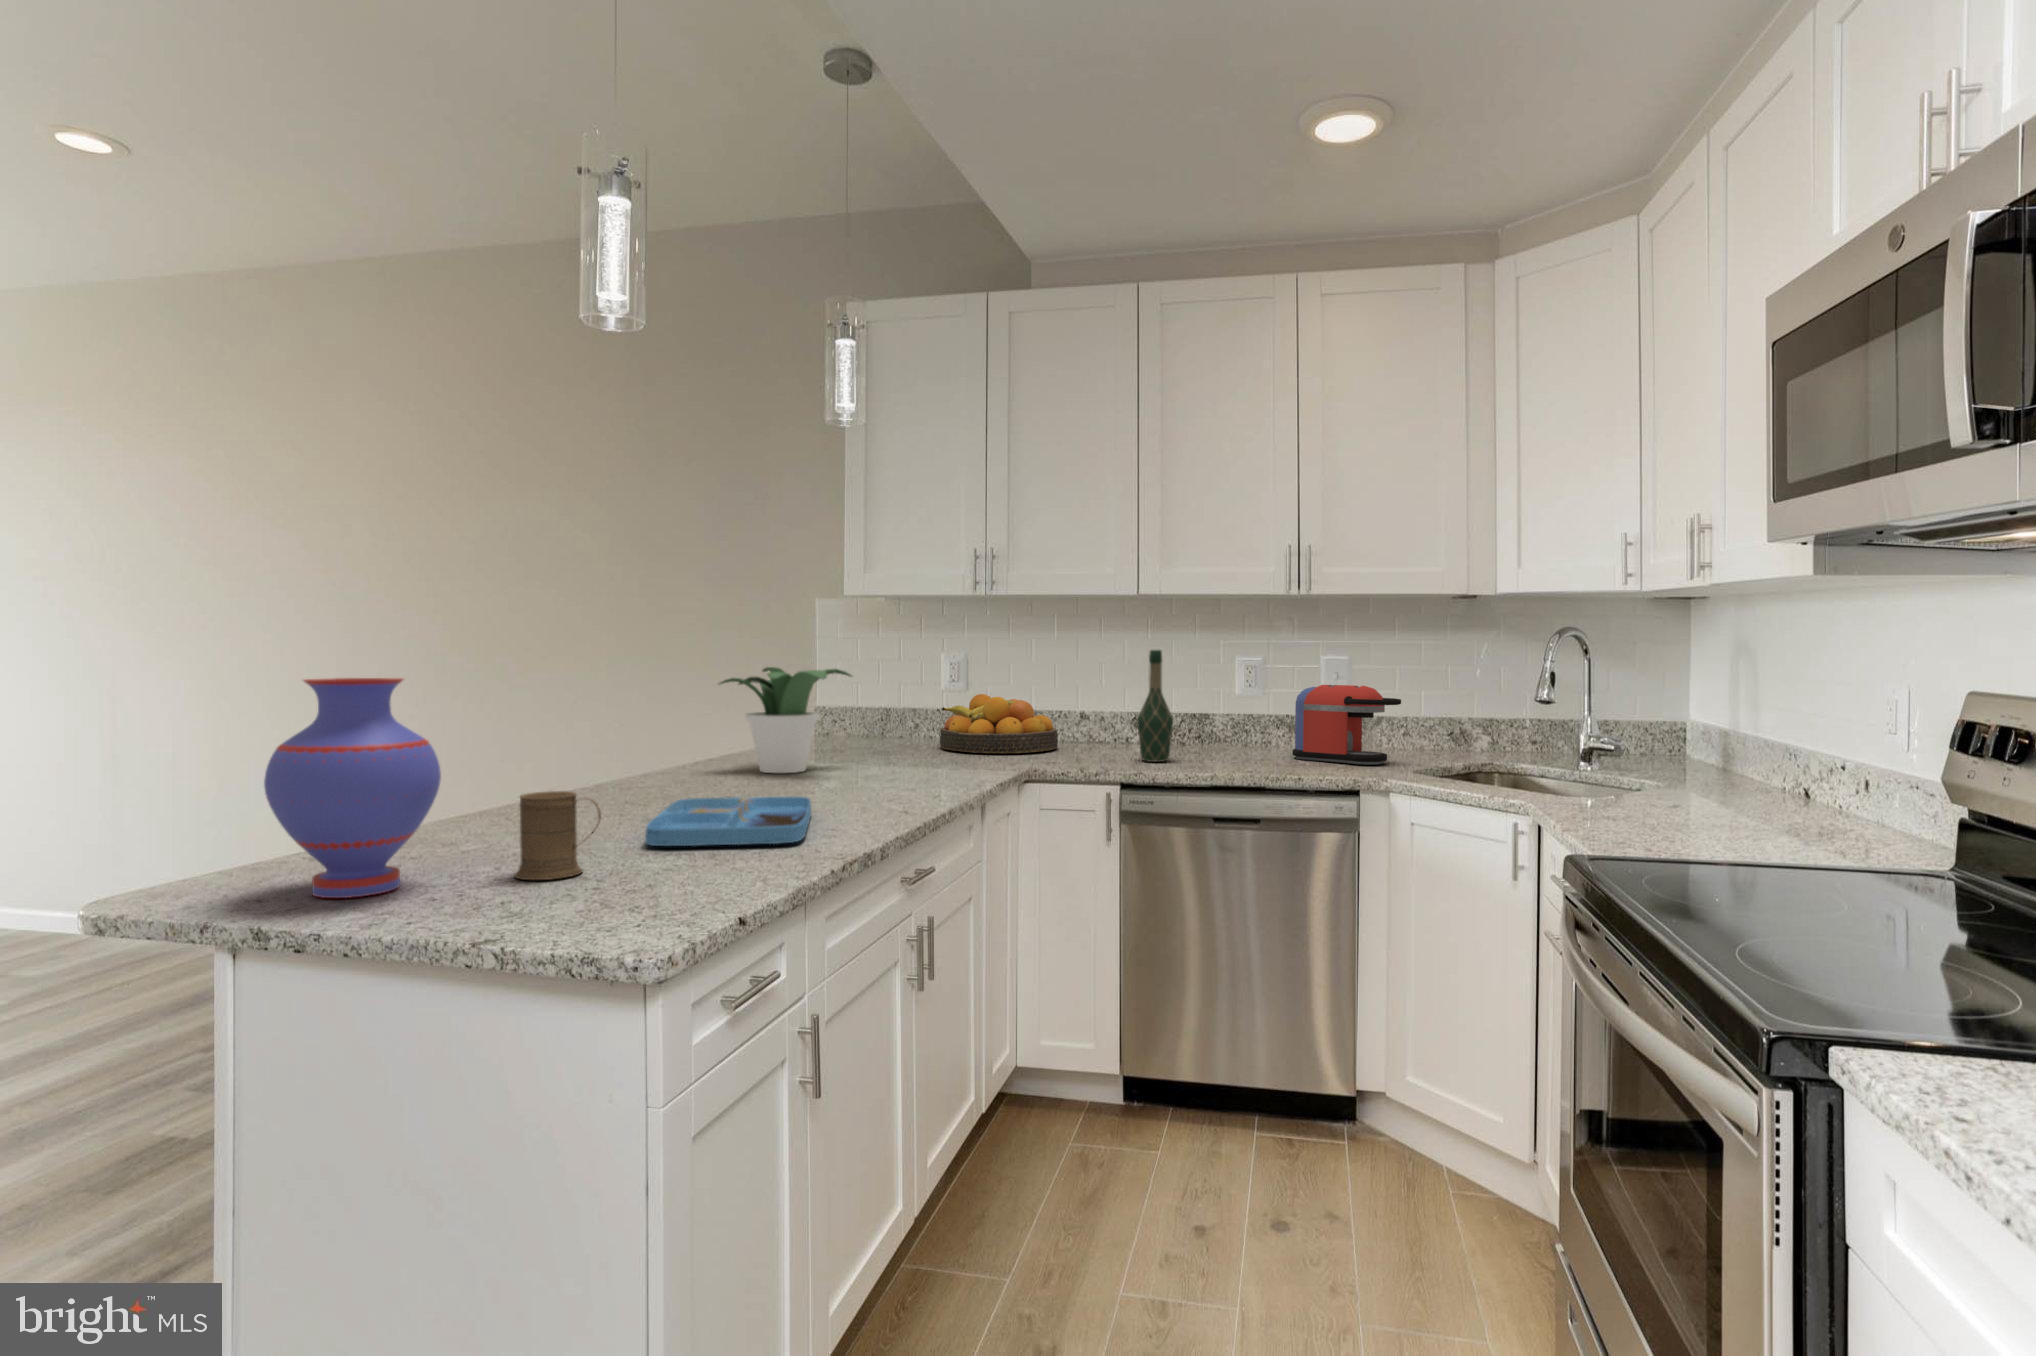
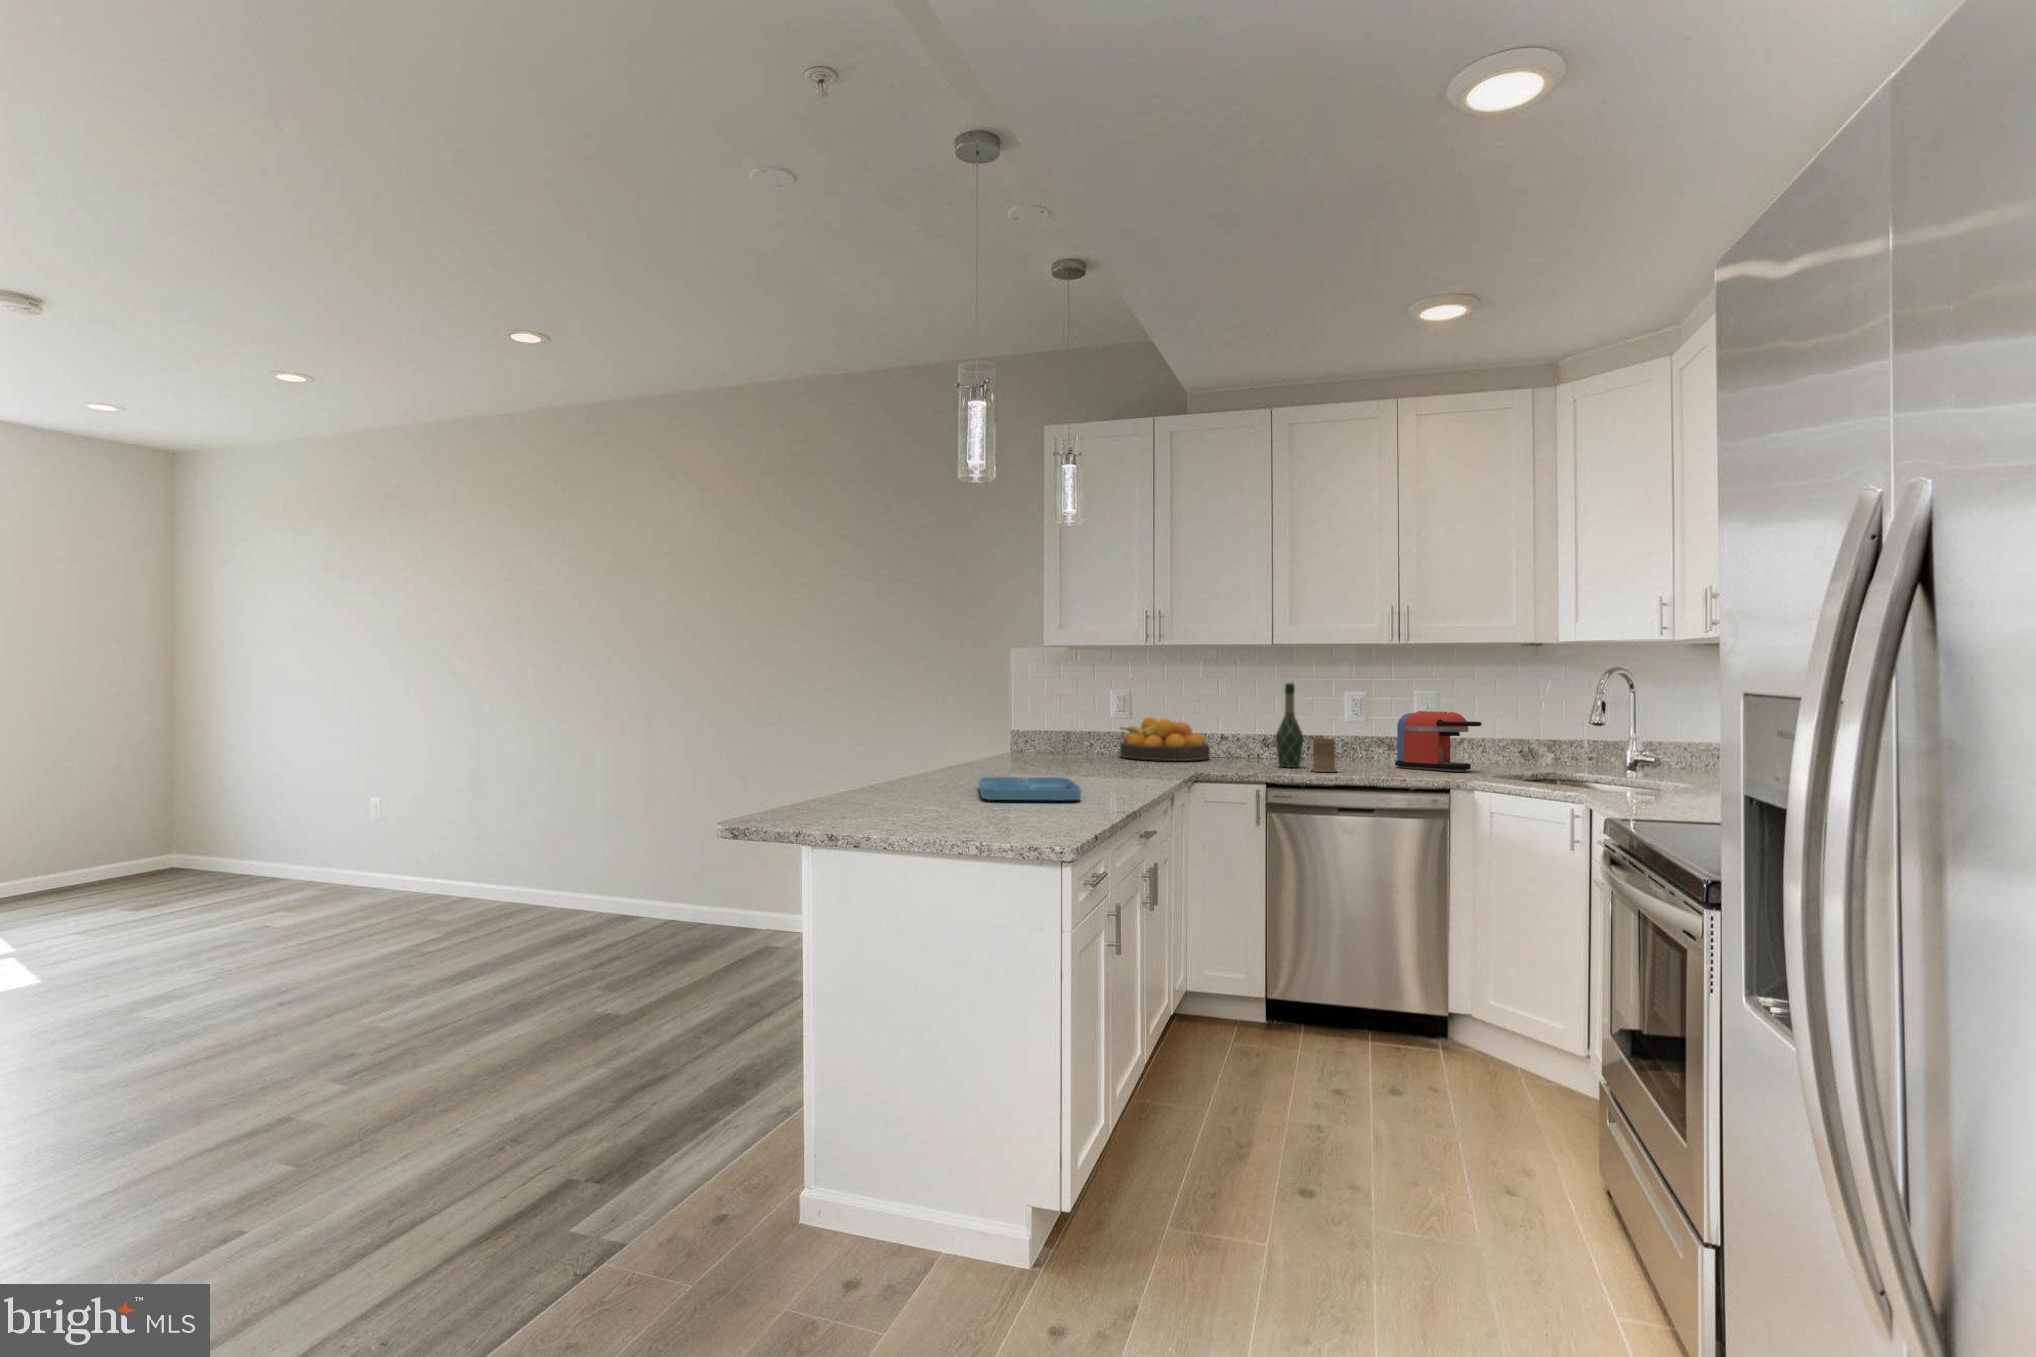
potted plant: present [720,667,851,773] -> none [976,693,1070,769]
vase: present [264,678,441,898] -> none [798,688,888,816]
mug: present [515,791,601,880] -> present [1312,738,1337,772]

